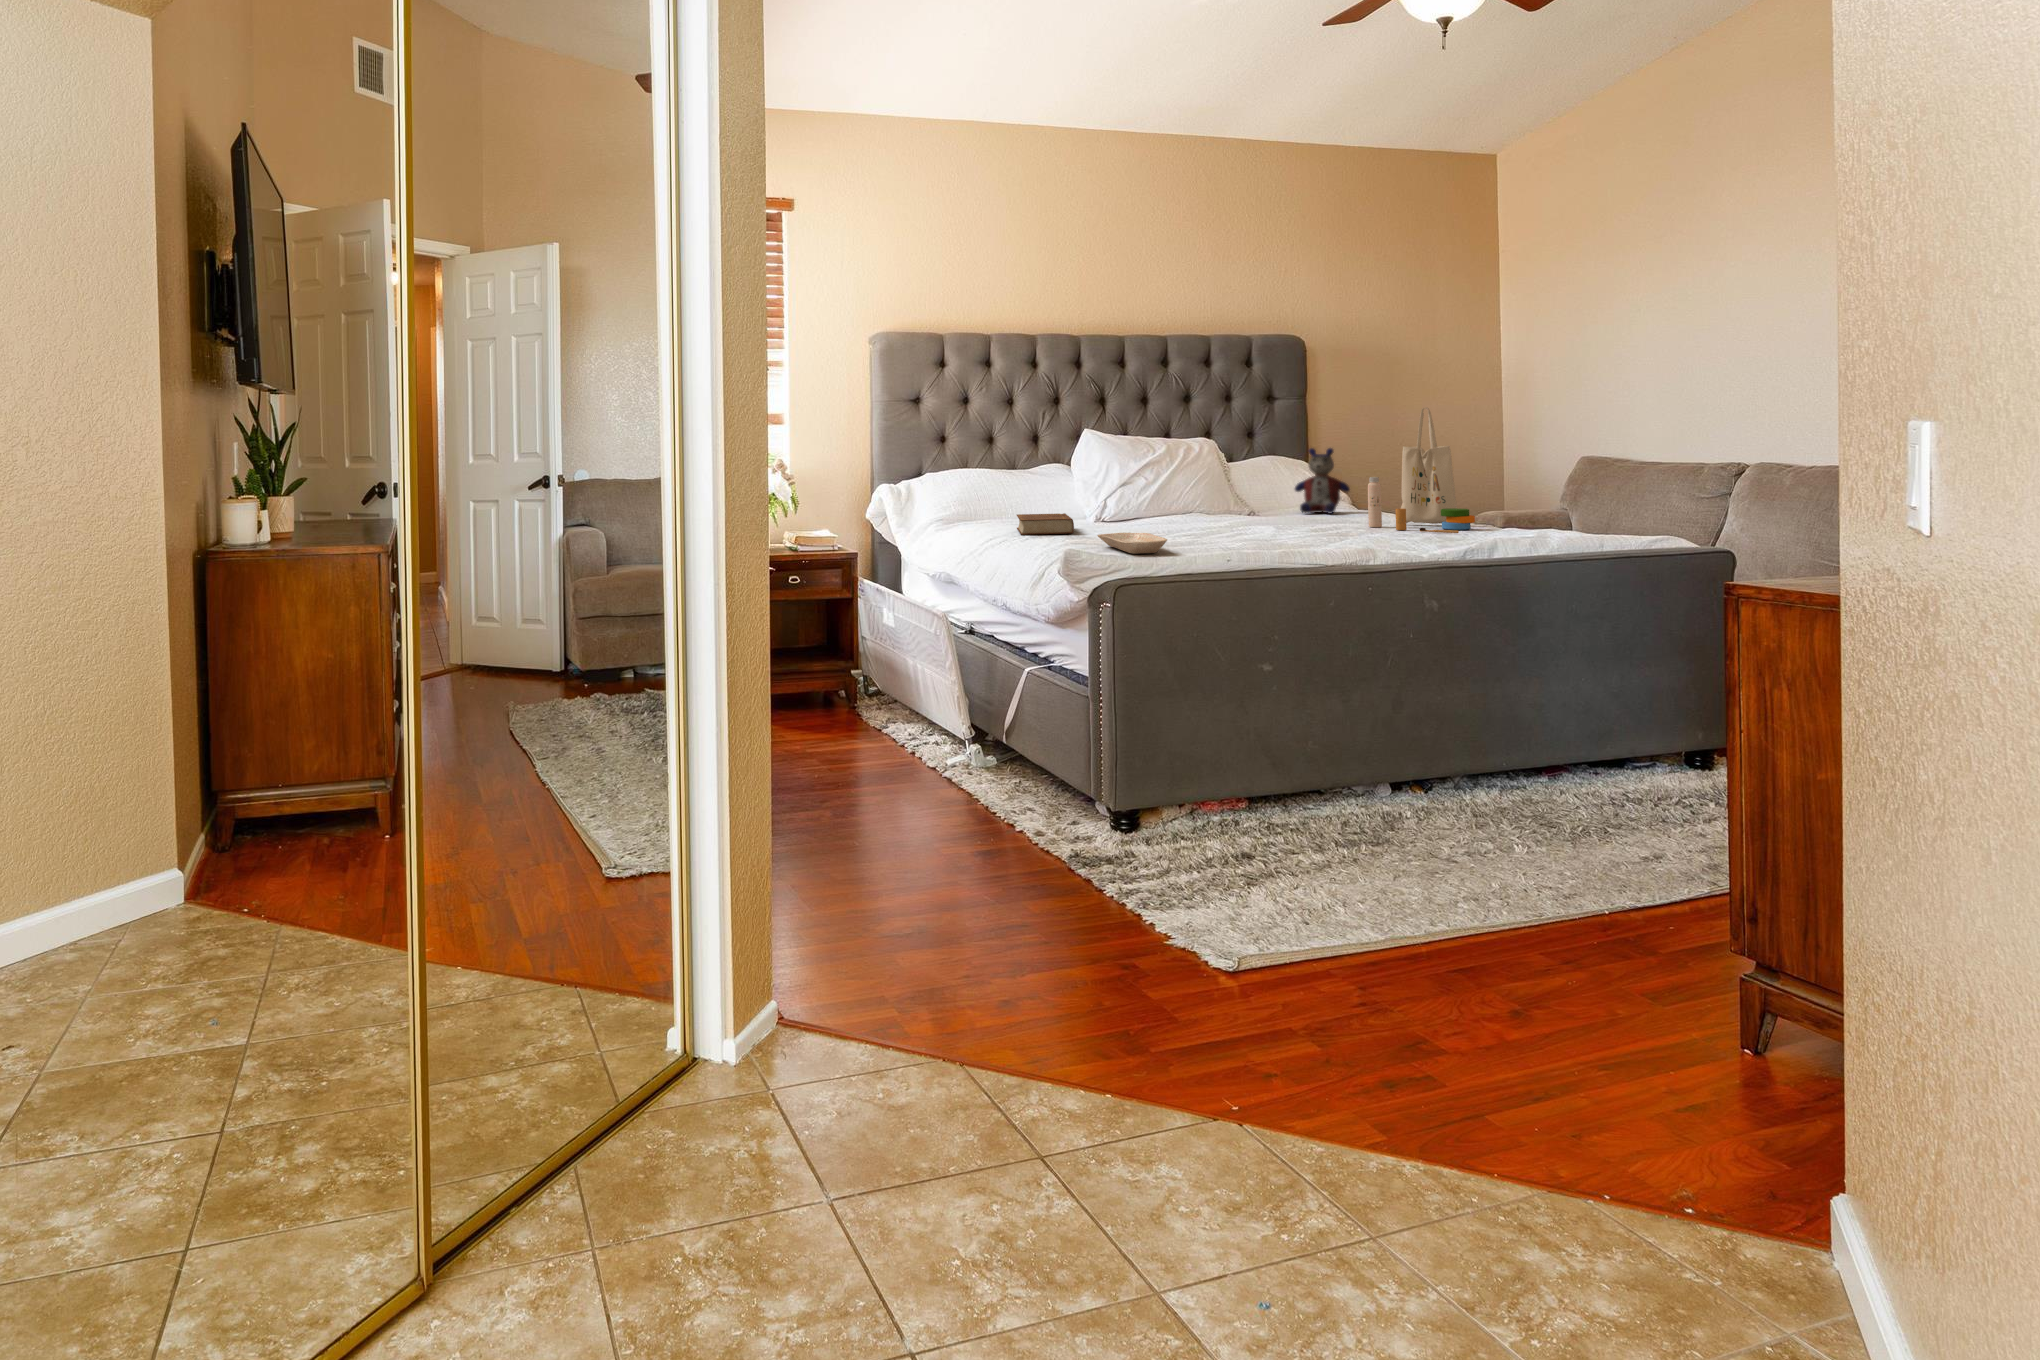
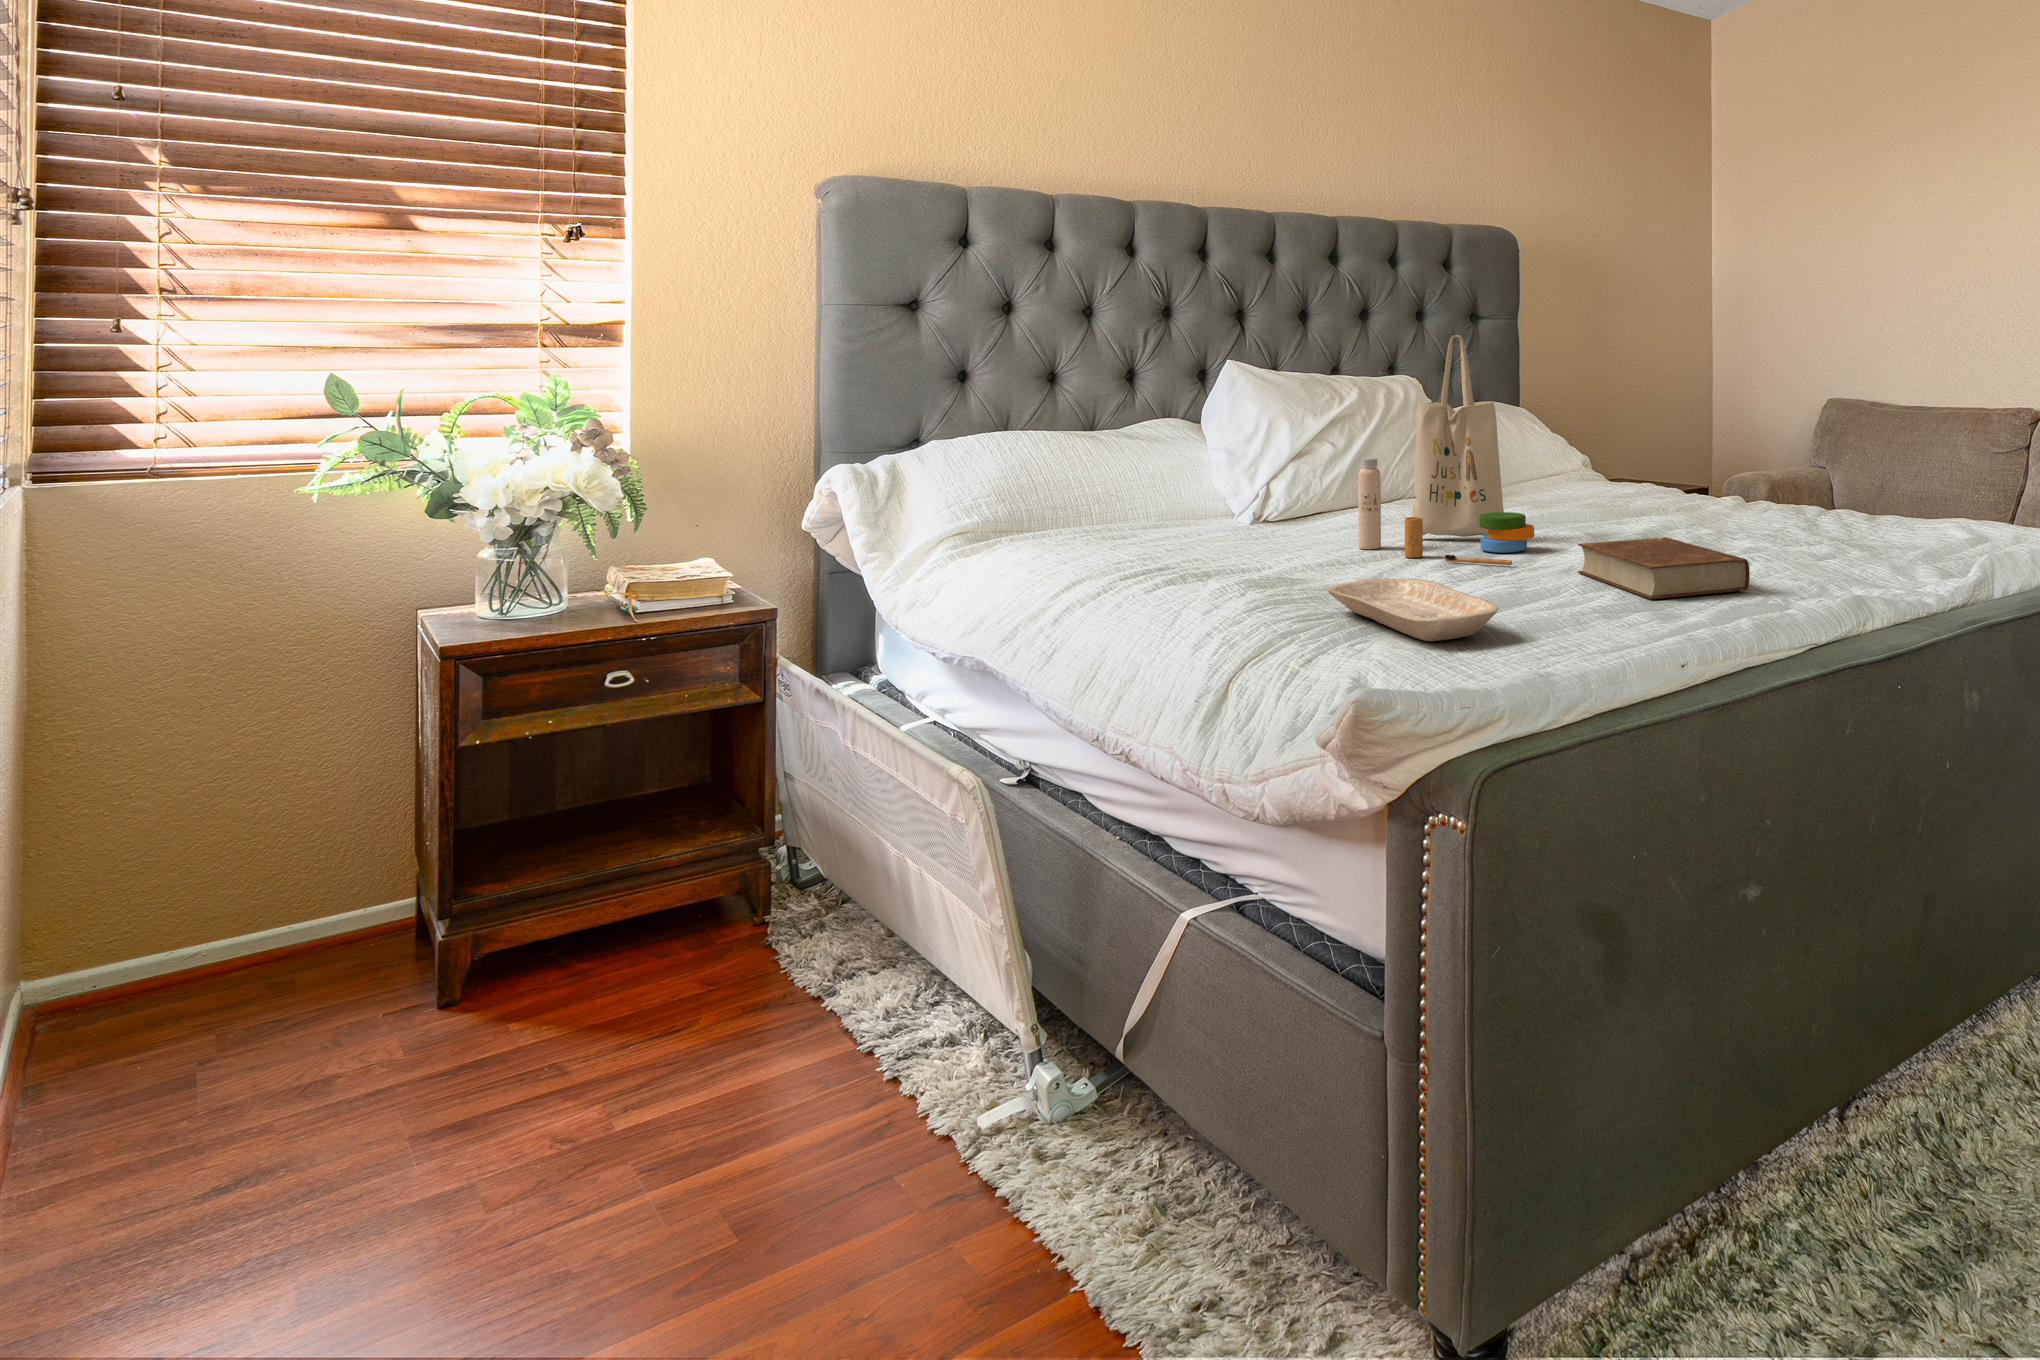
tote bag: present [1368,408,1475,533] -> present [1358,335,1534,565]
stuffed bear: present [1295,448,1350,514] -> none [1542,394,1623,495]
book: present [1017,513,1074,535] -> present [1578,537,1750,599]

